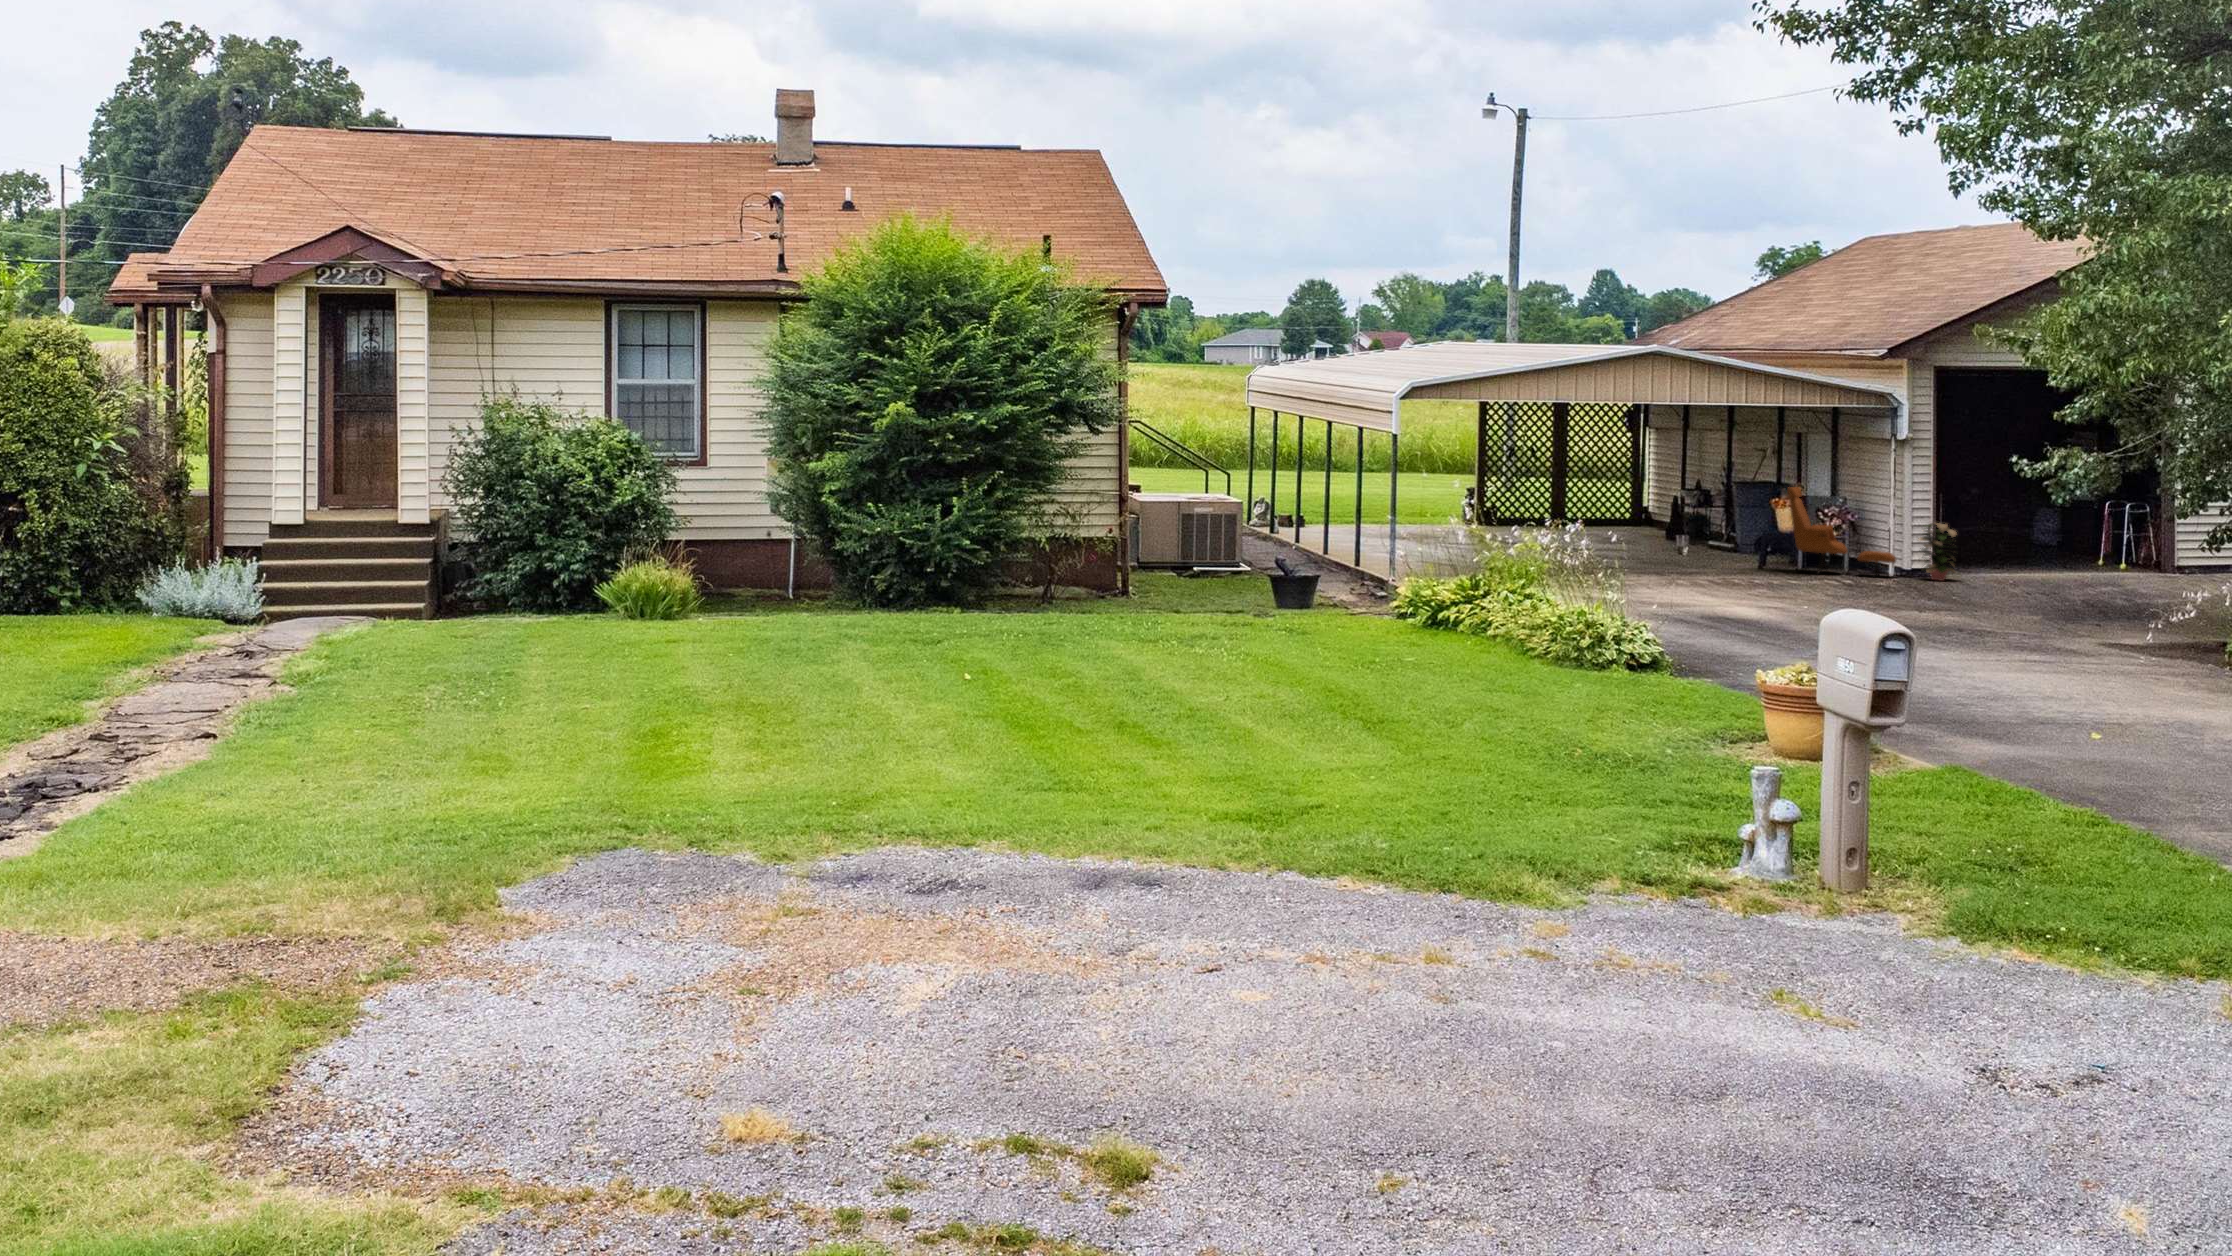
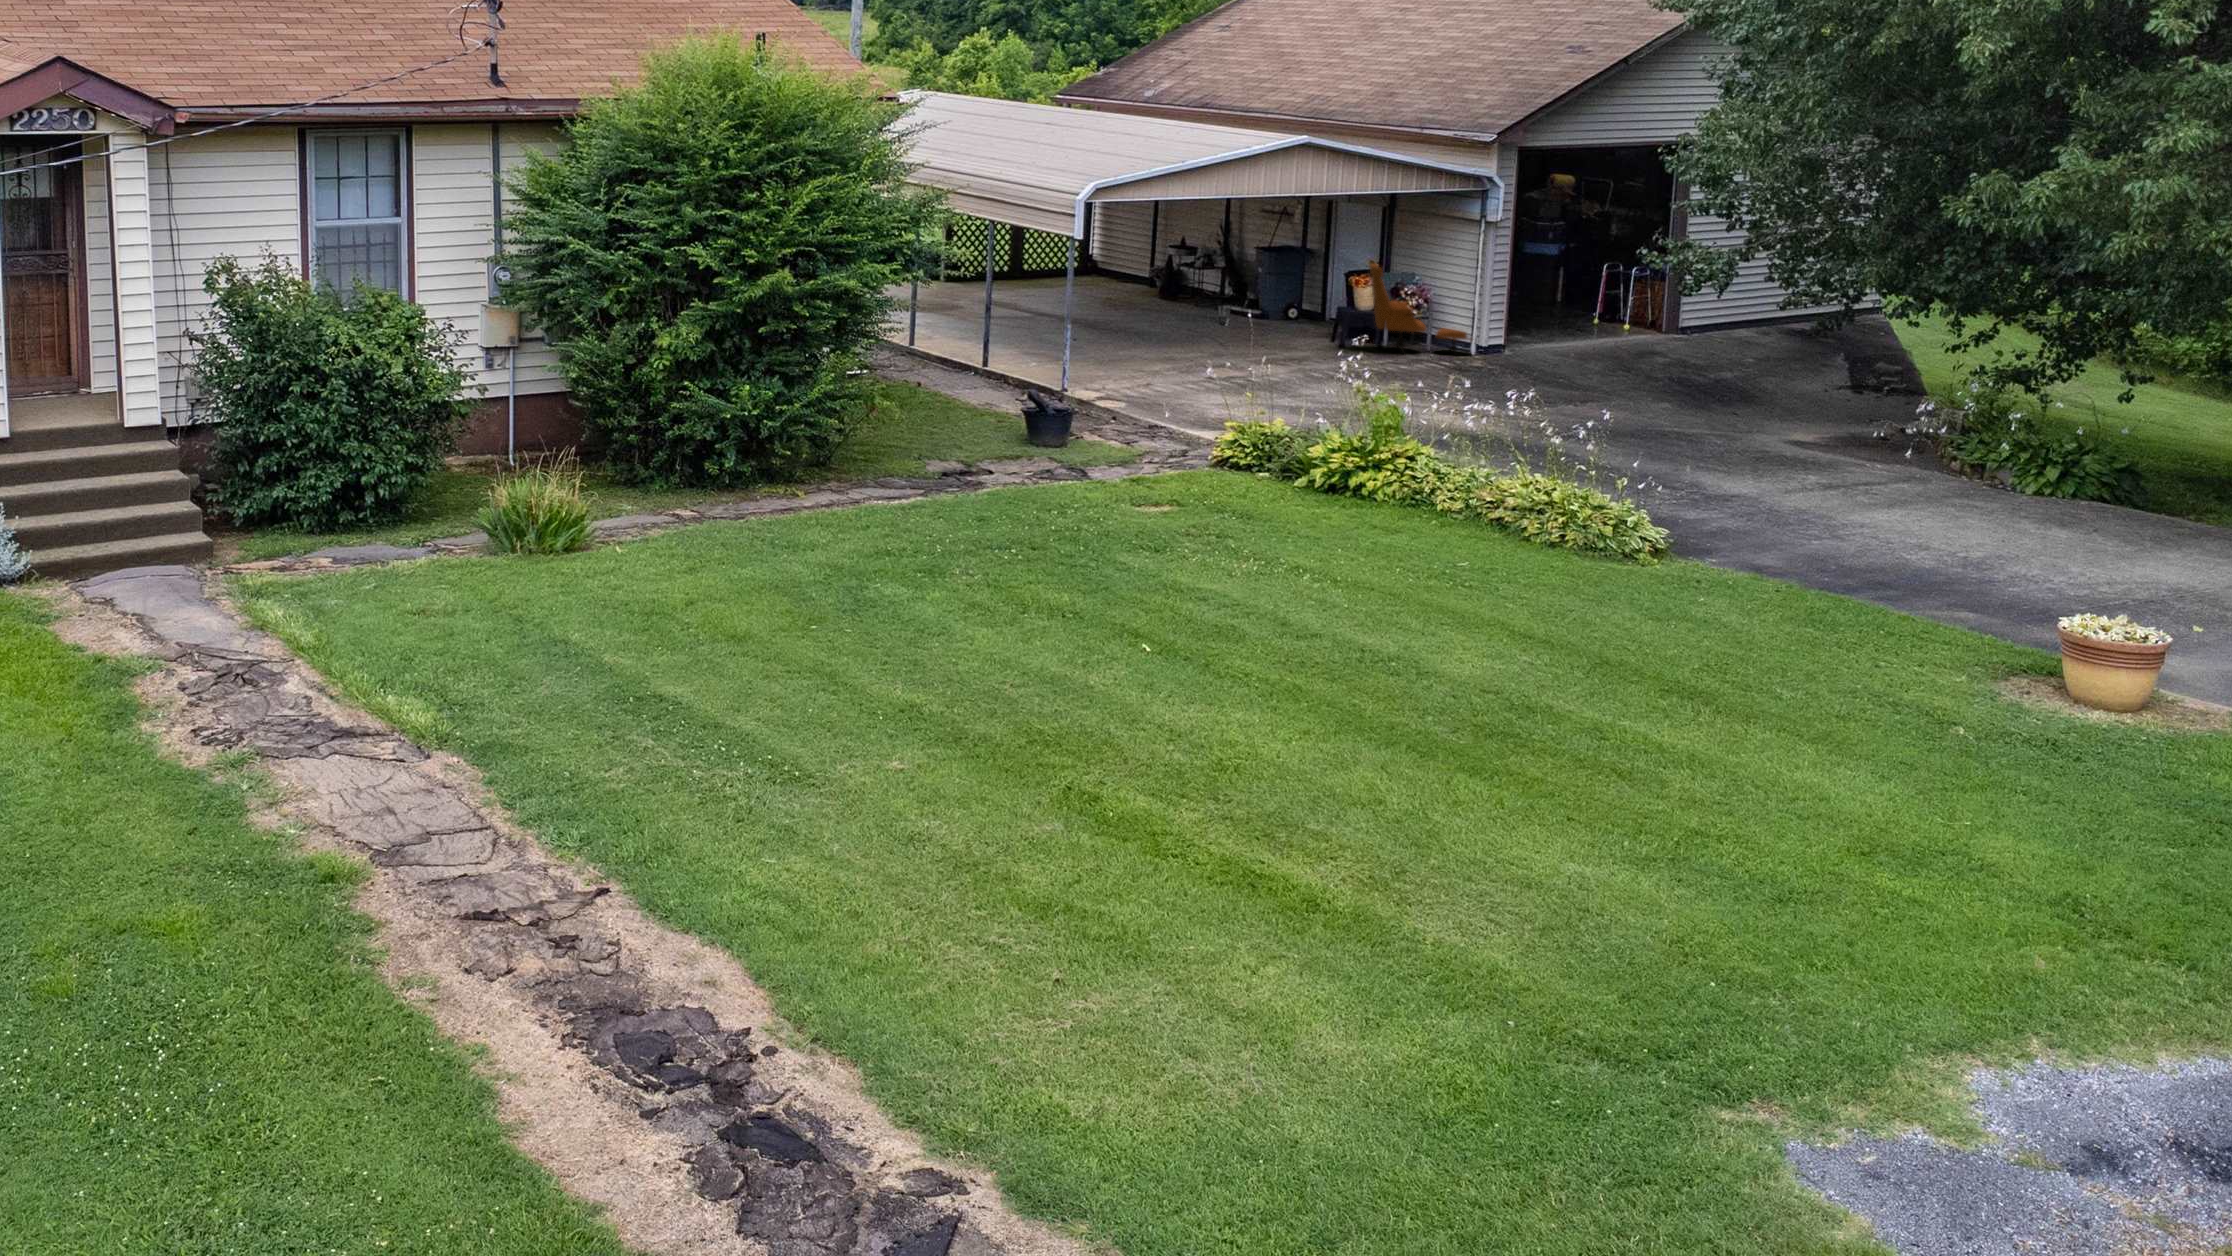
decorative plant: present [1918,523,1956,581] -> none [1492,299,1535,357]

